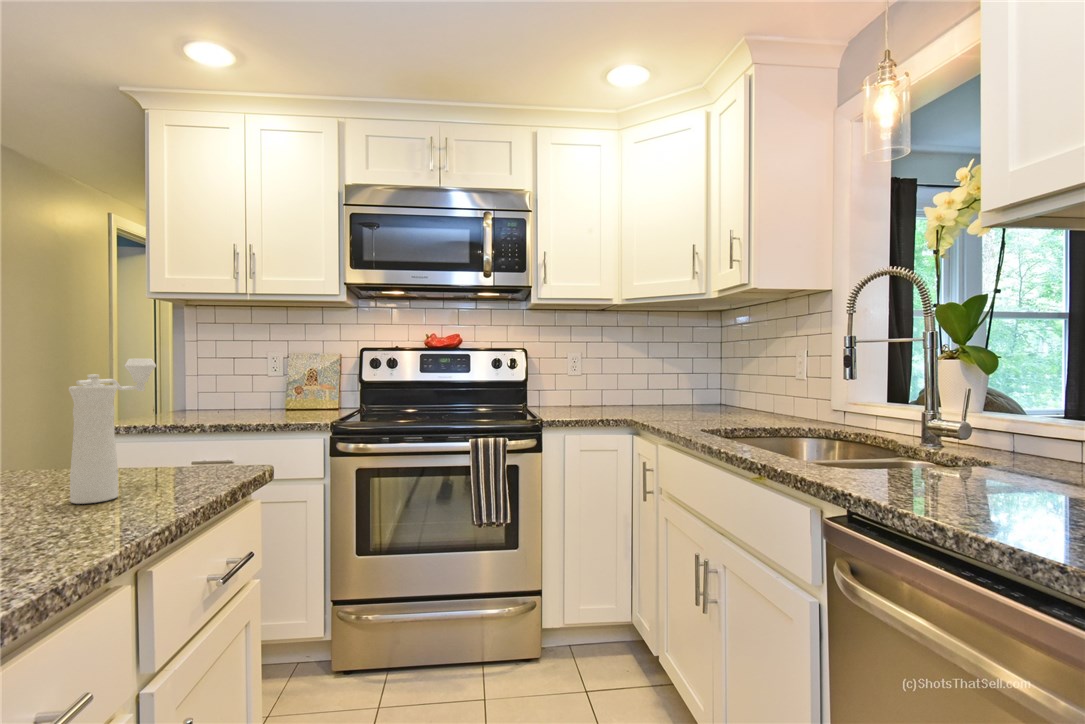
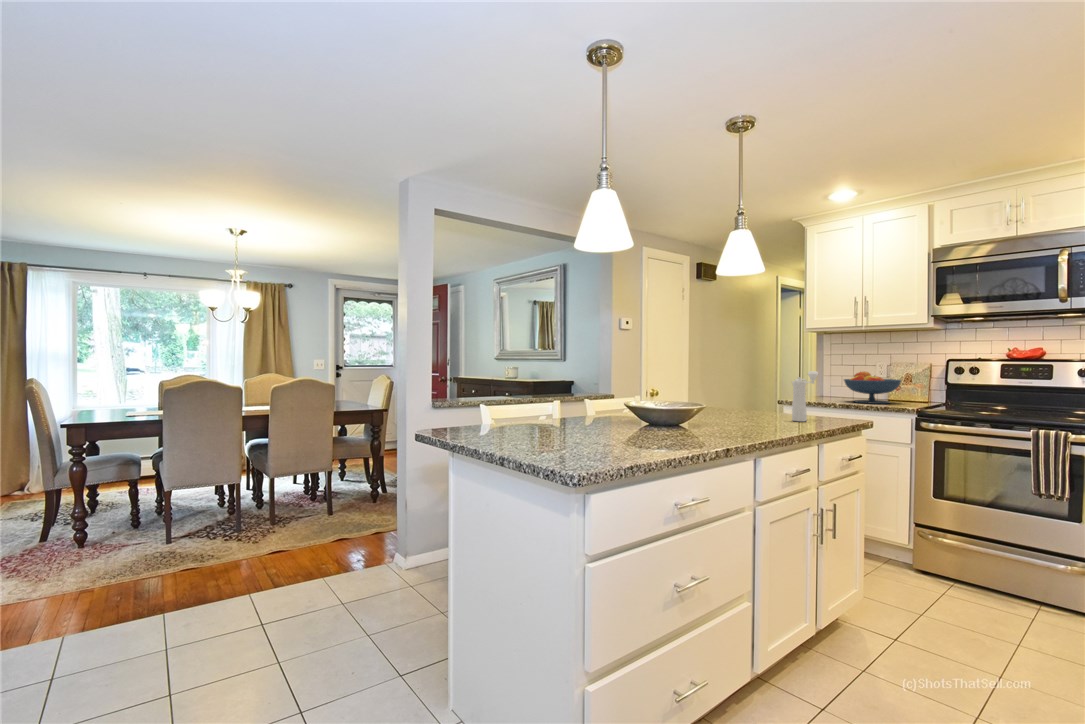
fruit bowl: none [215,367,304,419] -> present [844,371,901,404]

